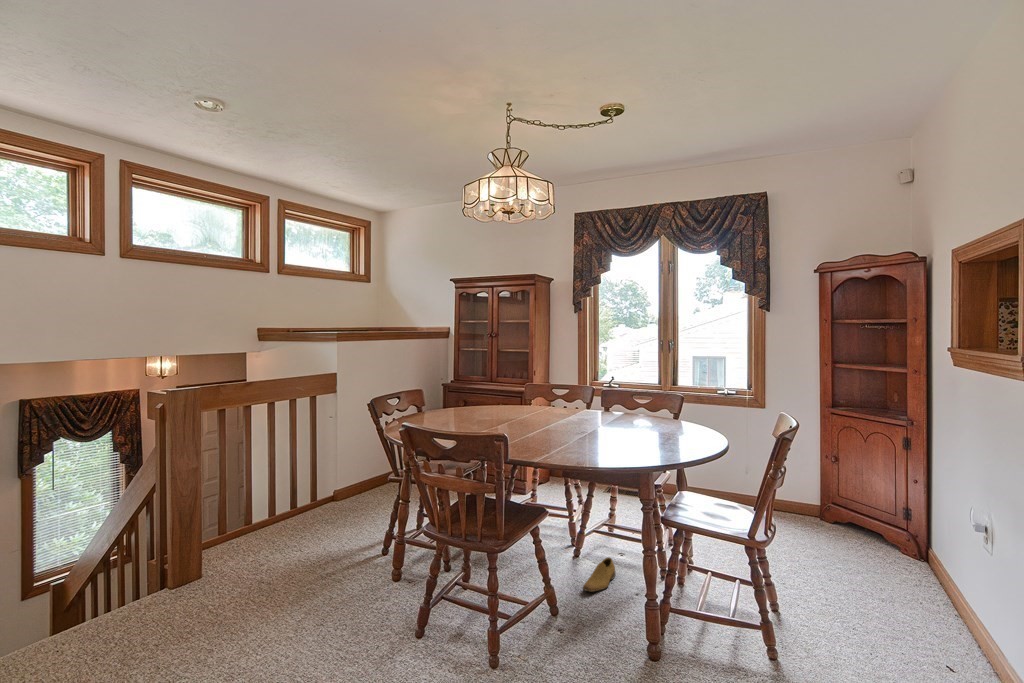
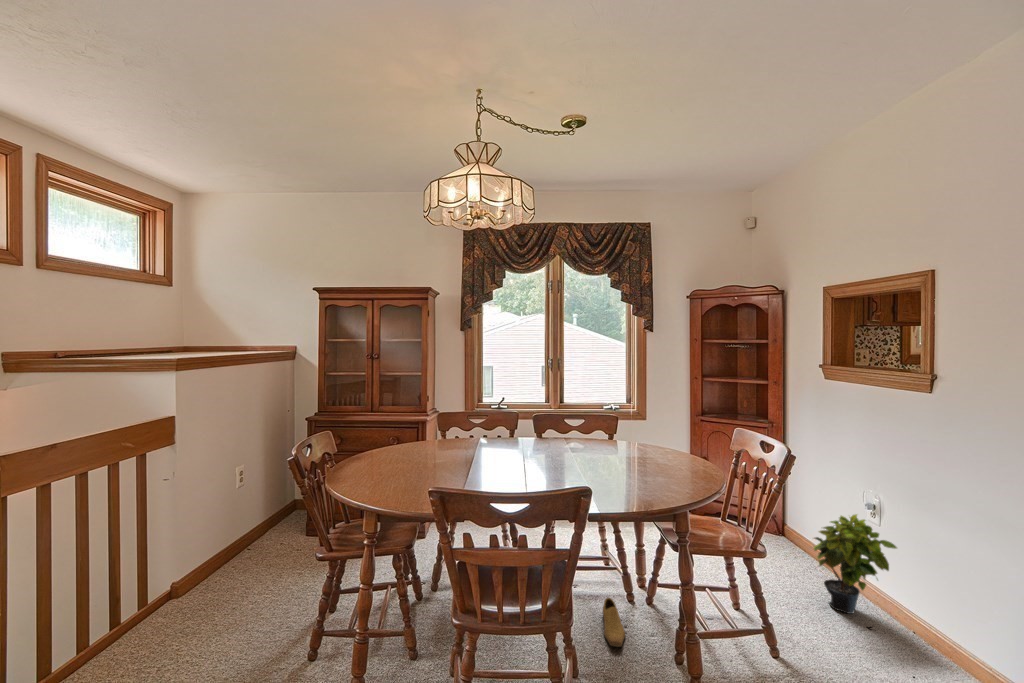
potted plant: none [840,523,941,641] -> present [814,514,897,614]

